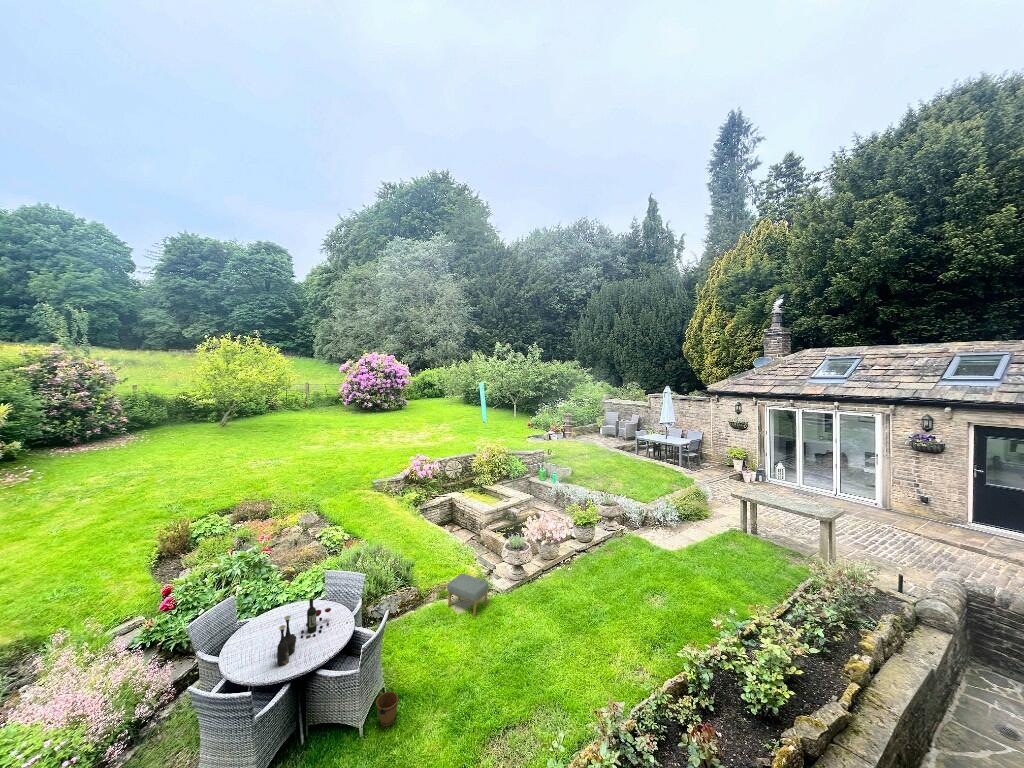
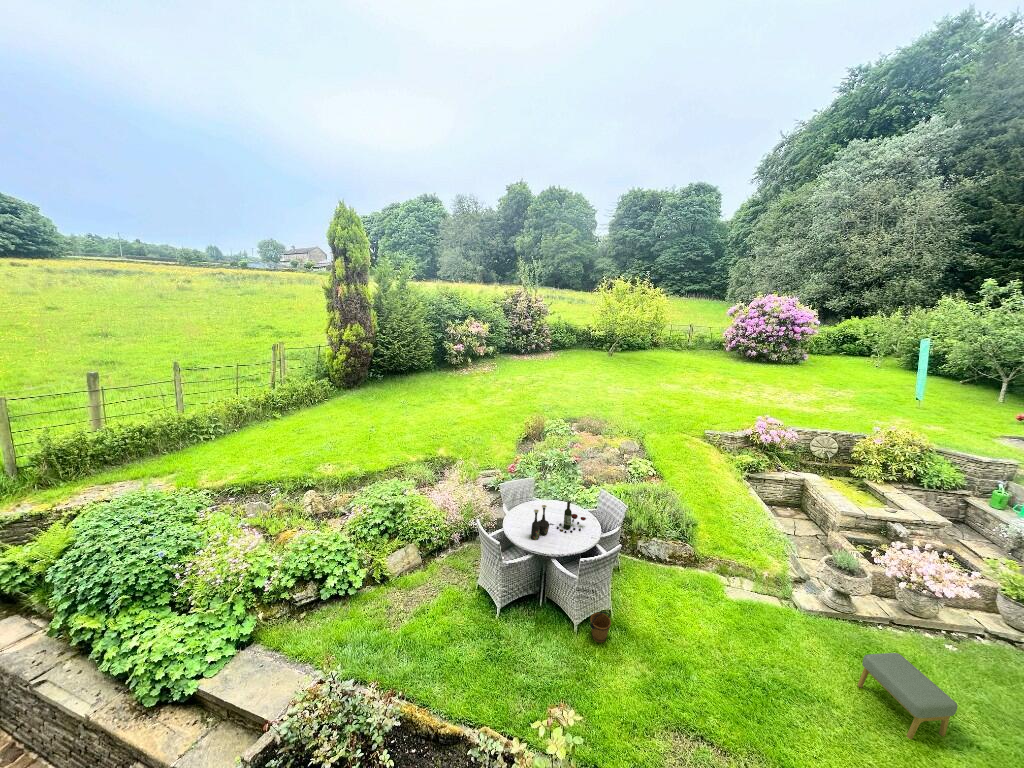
footstool: present [447,574,489,617] -> present [858,653,958,739]

